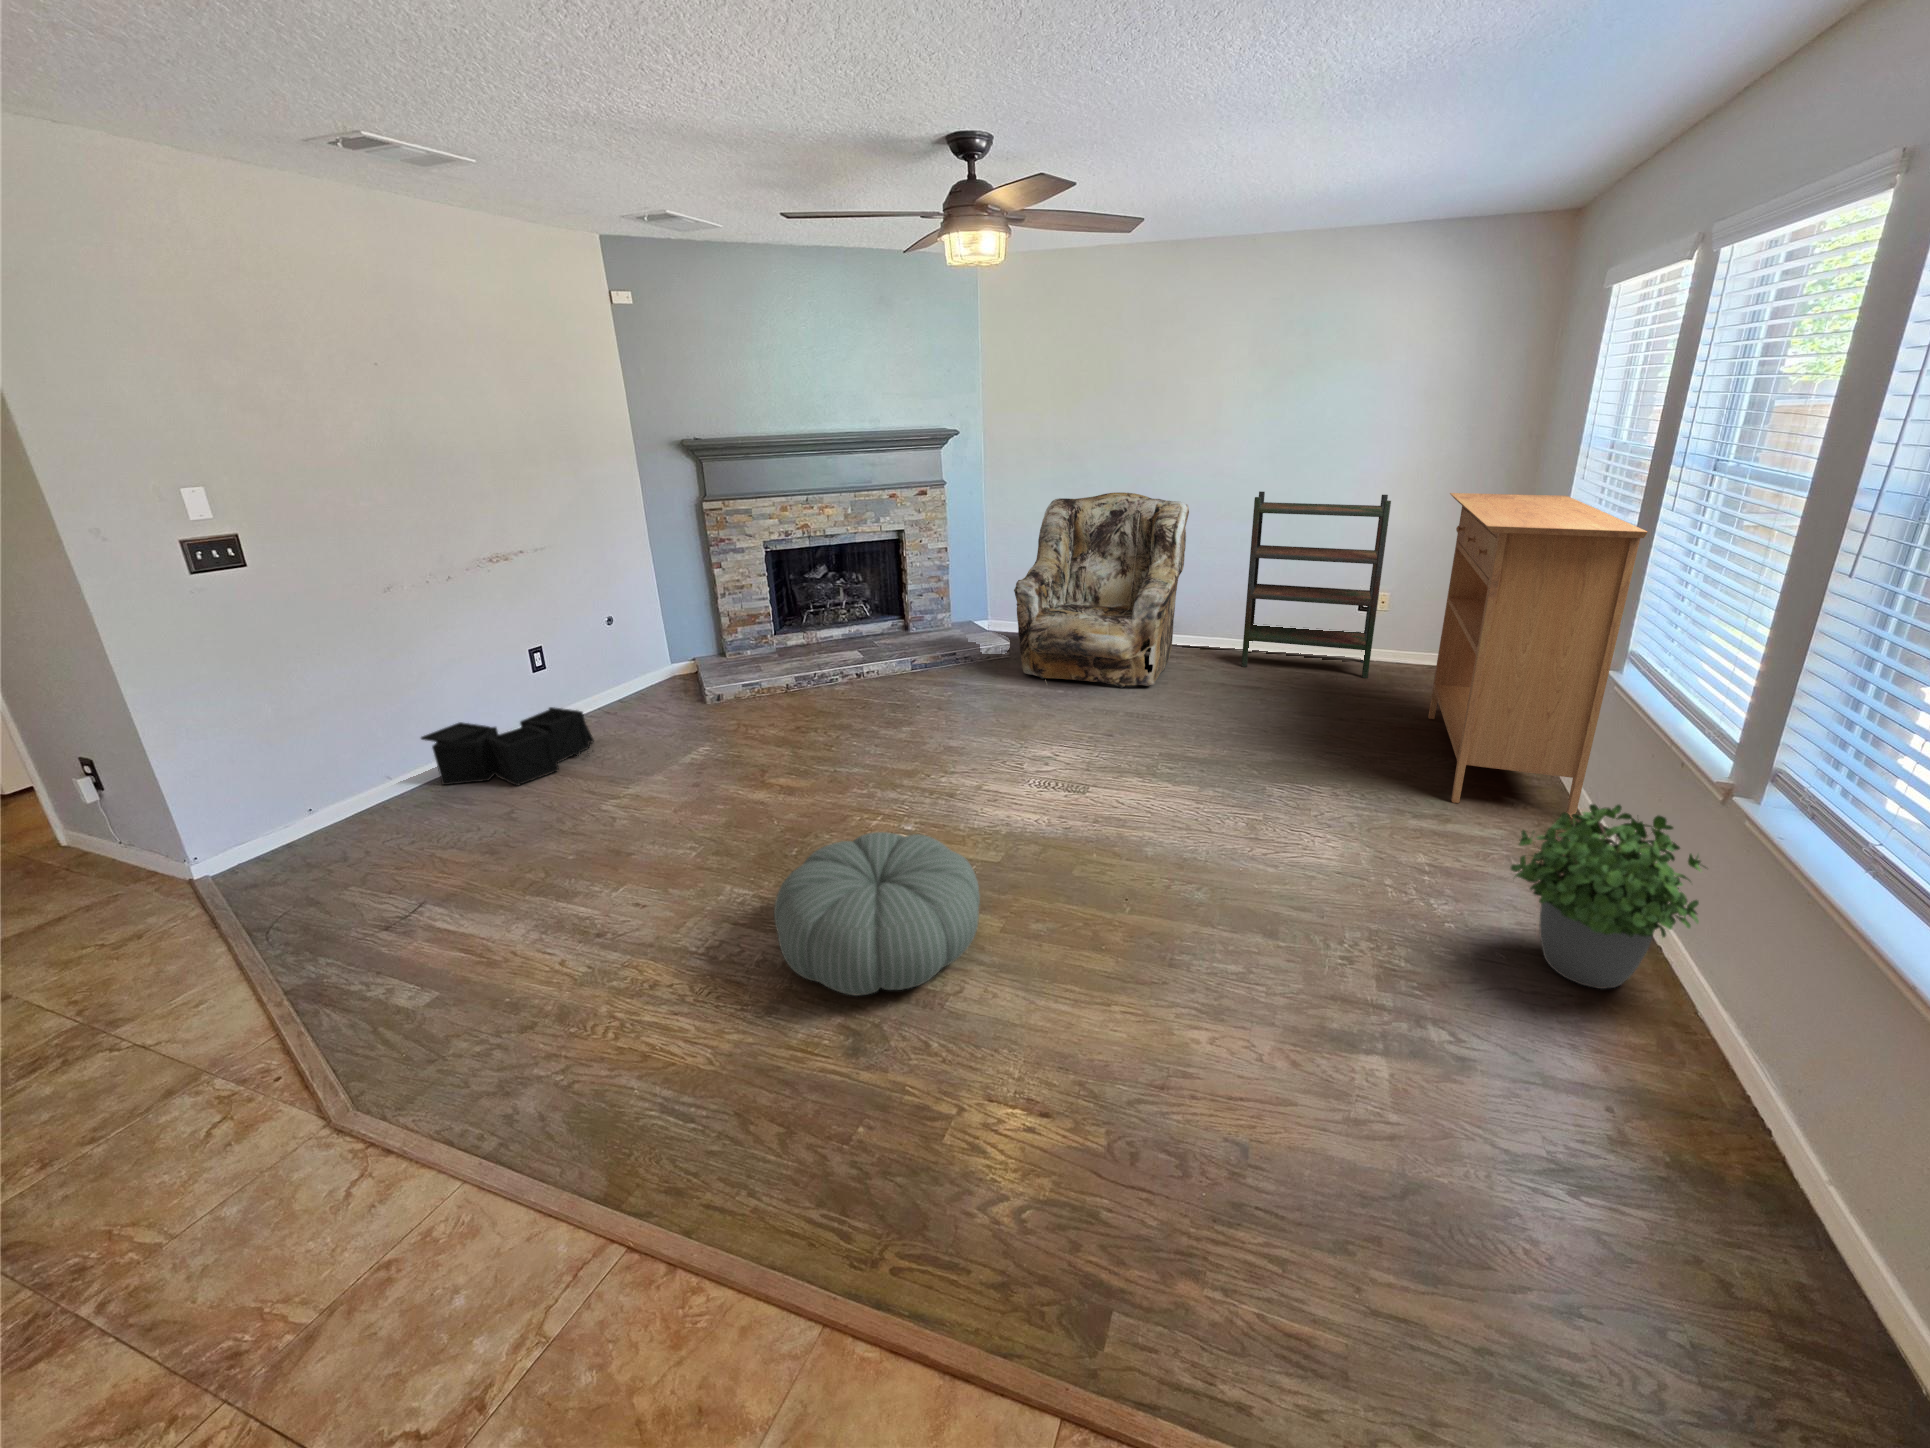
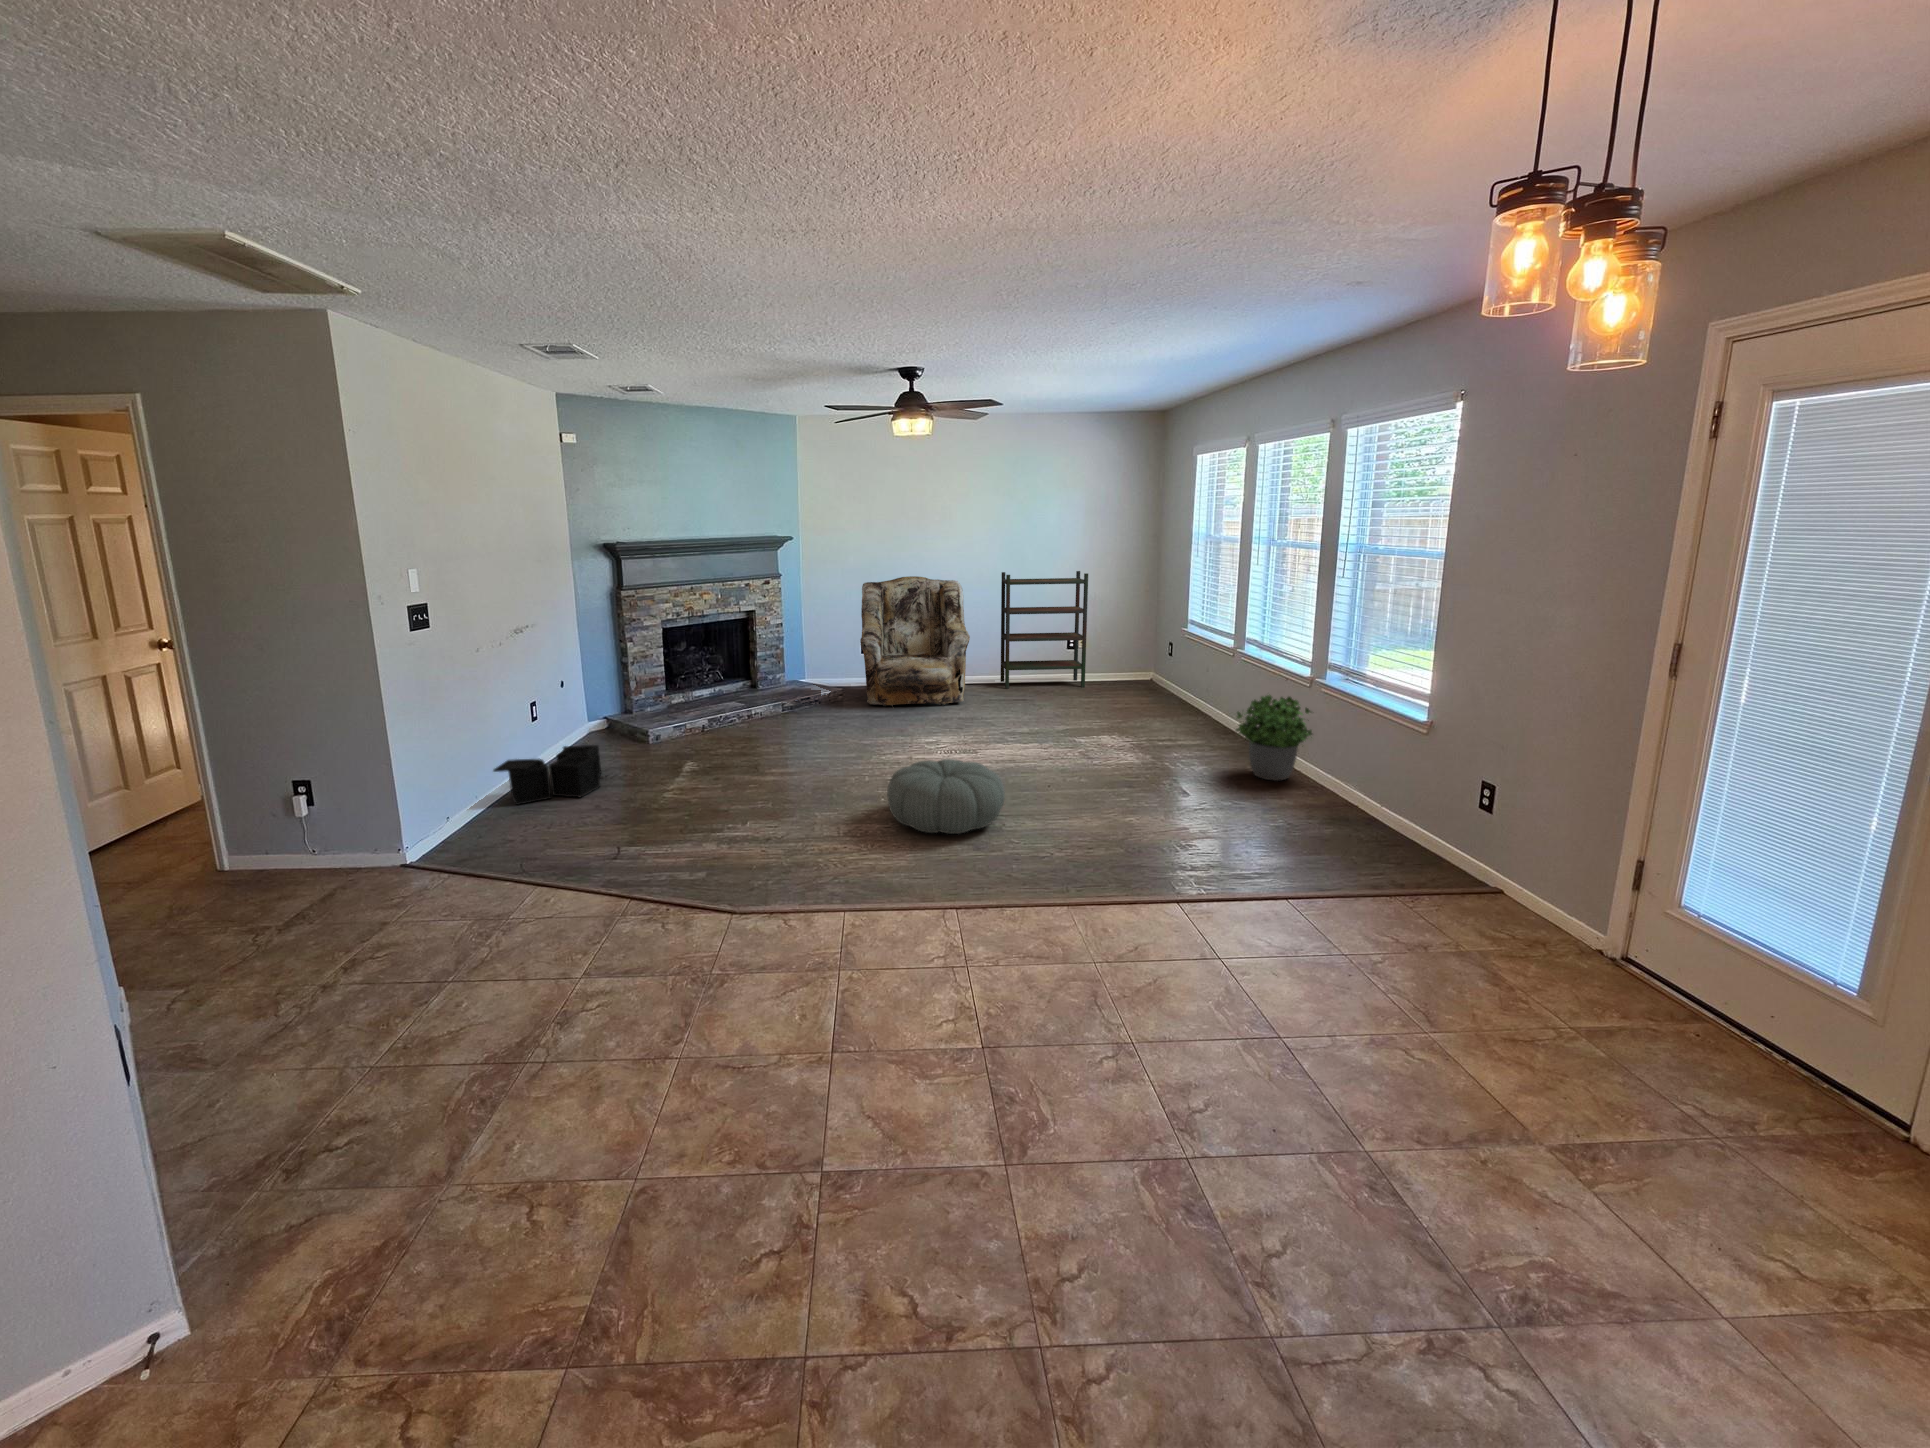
console table: present [1428,493,1647,818] -> none [1131,564,1248,732]

